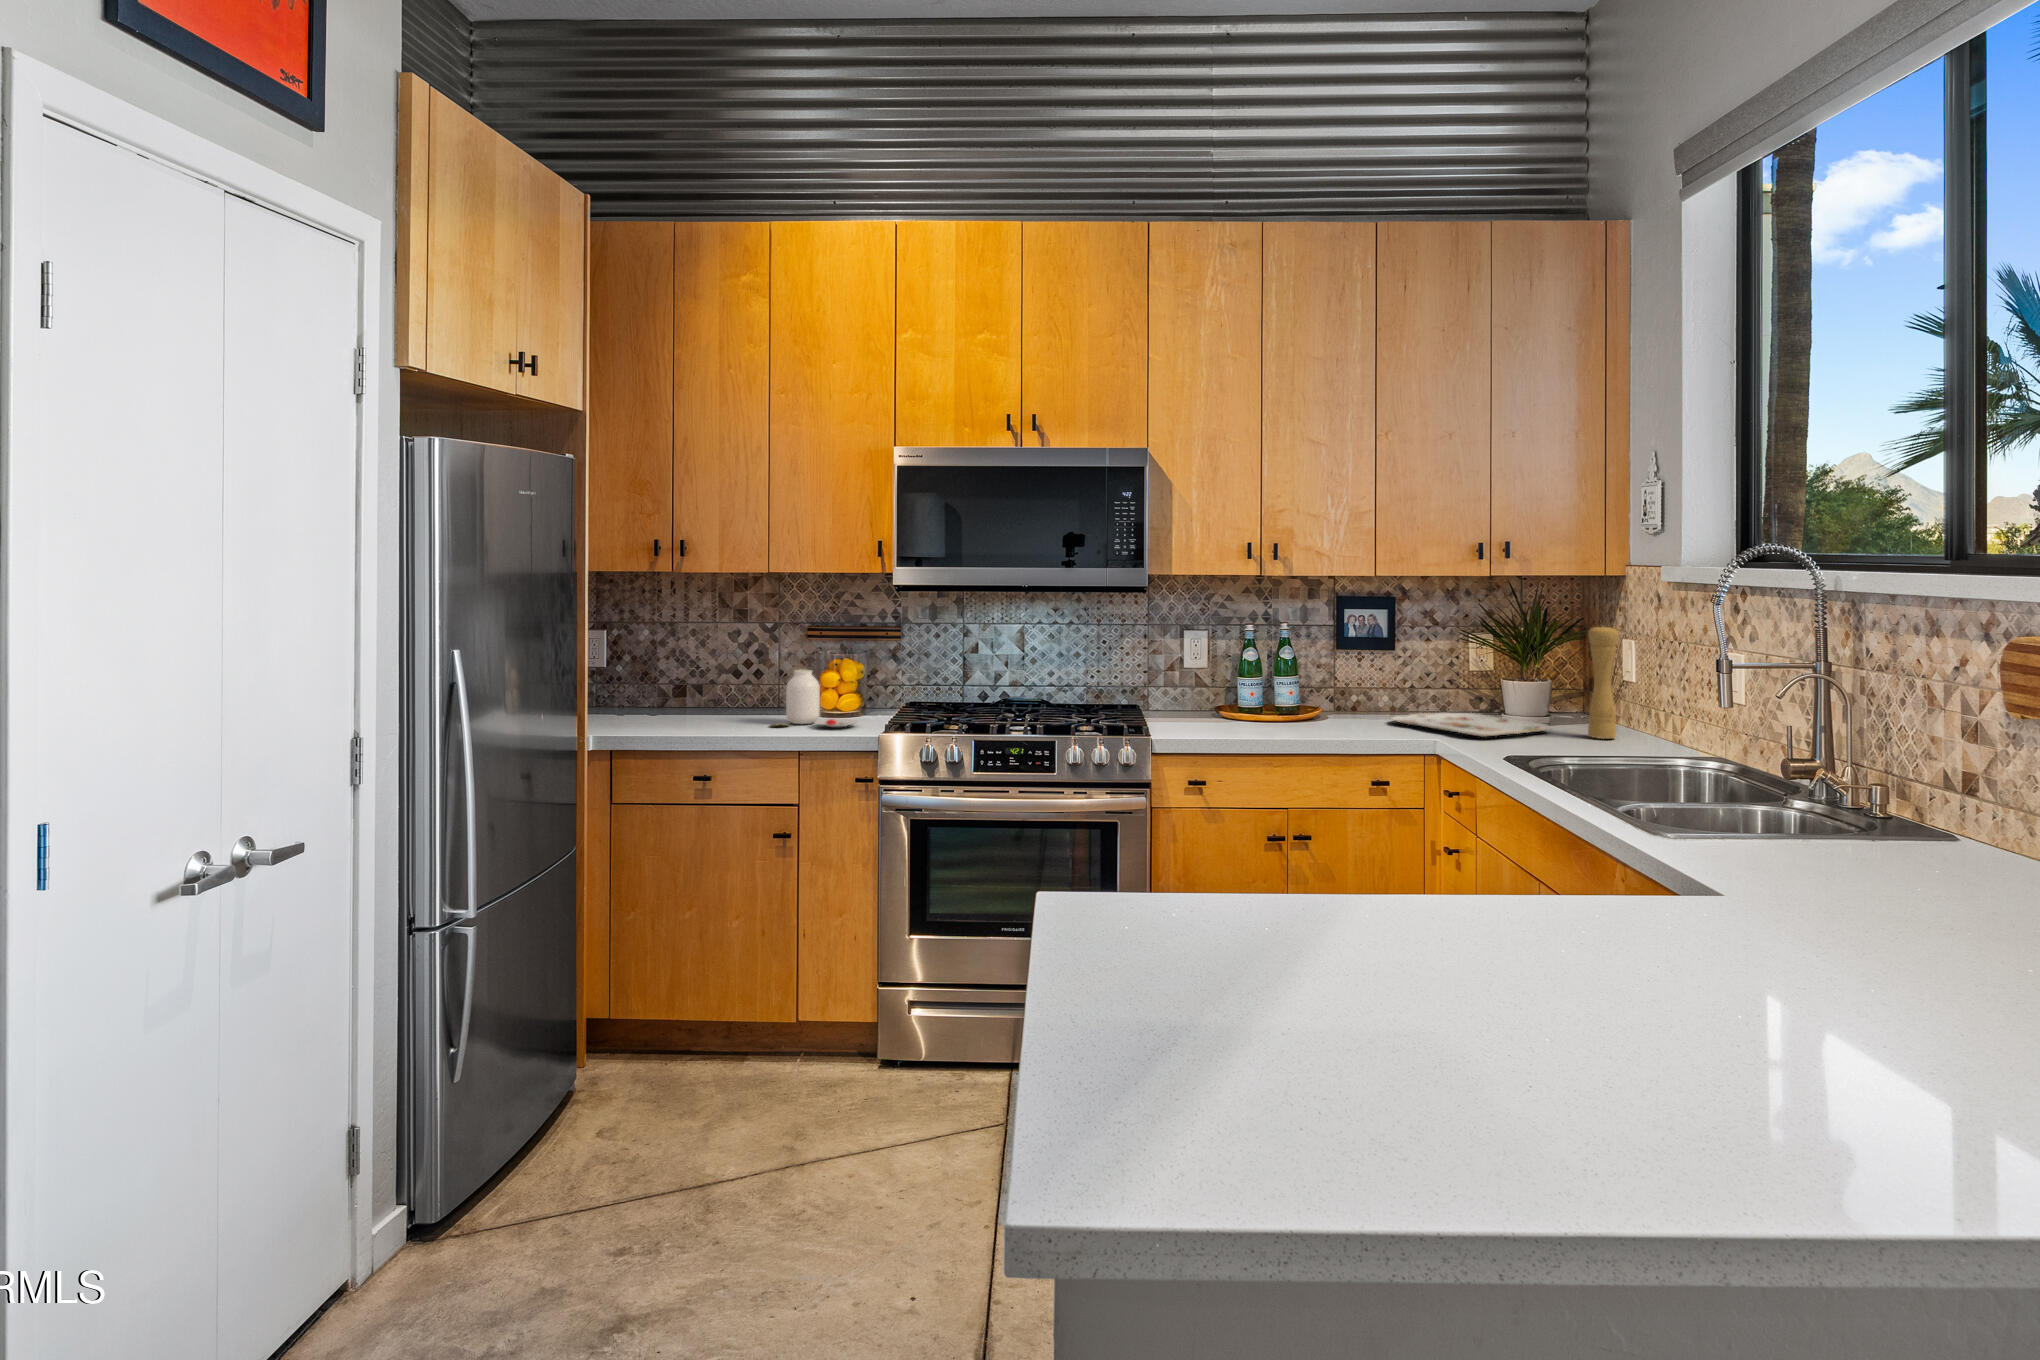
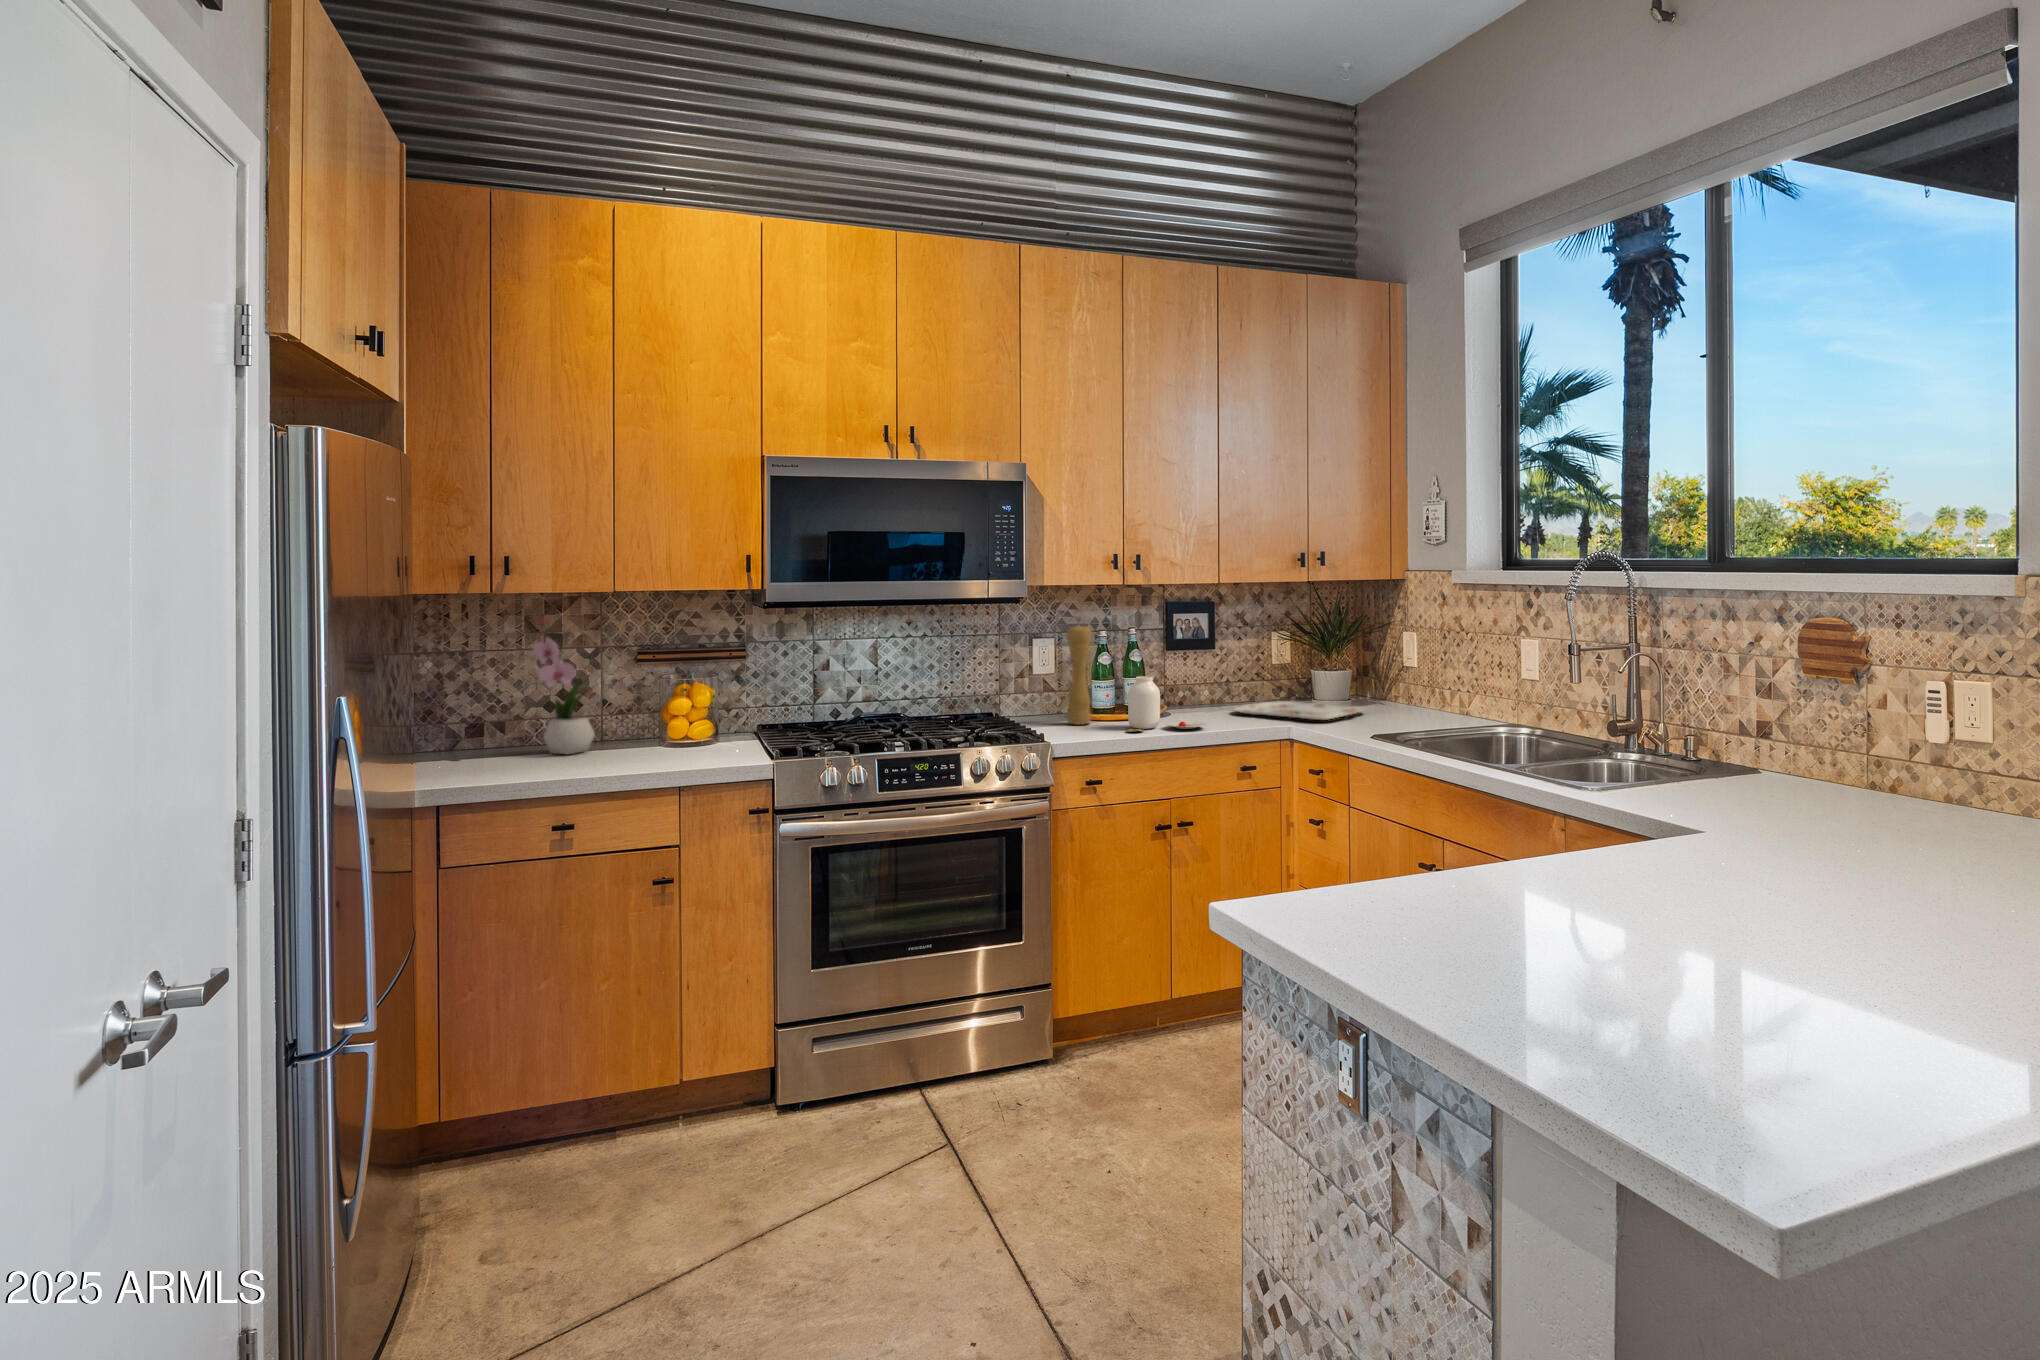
flower arrangement: none [709,597,765,716] -> present [533,620,595,754]
pepper mill: present [1588,625,1619,739] -> present [1067,625,1091,725]
jar: present [776,670,858,727] -> present [1126,676,1207,732]

